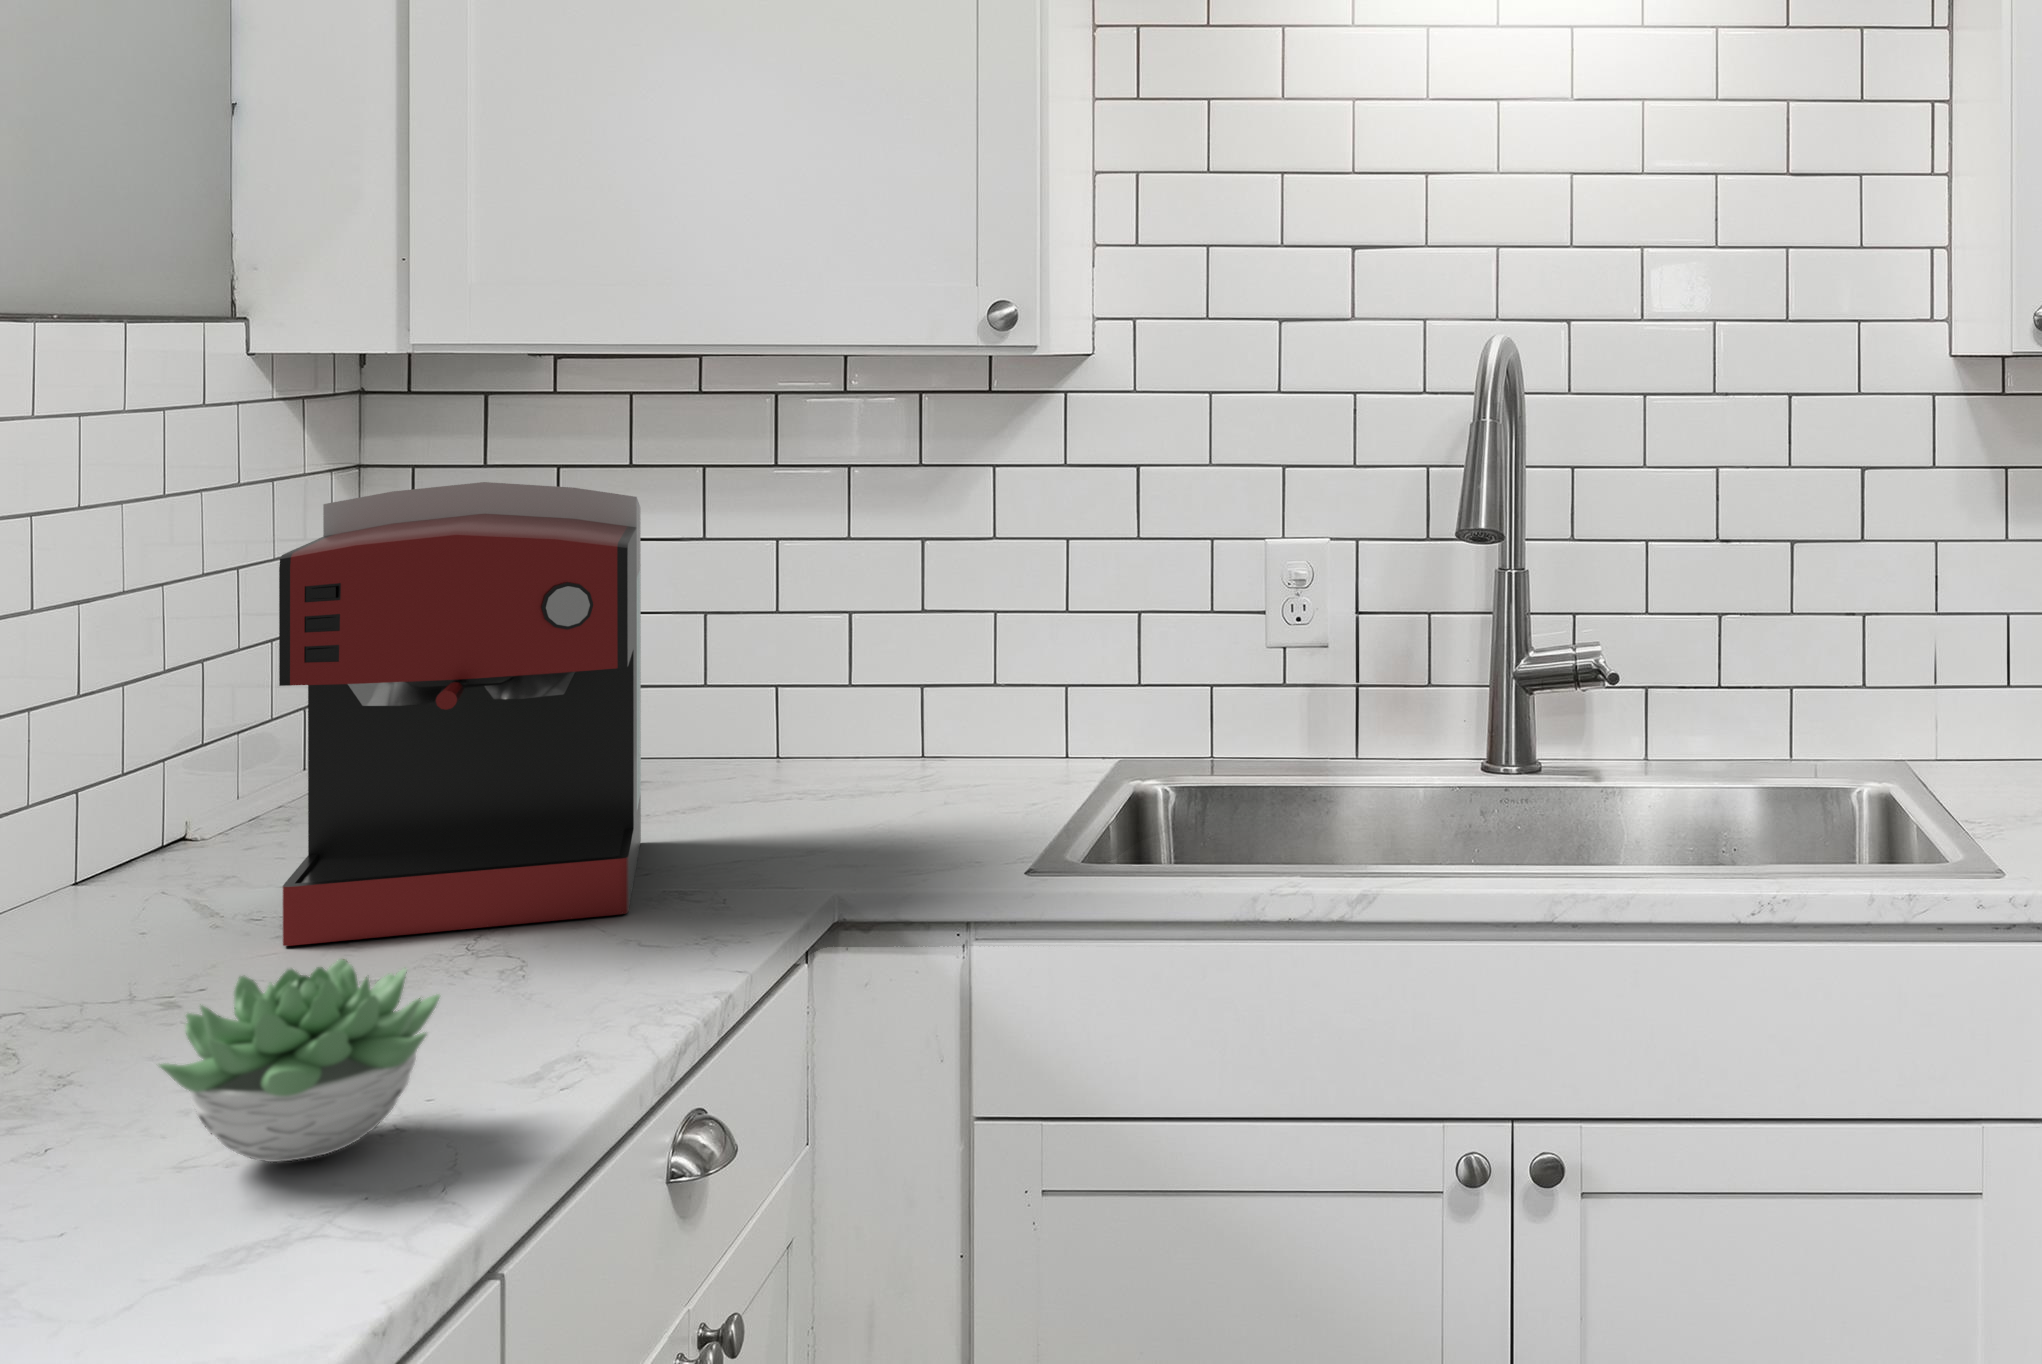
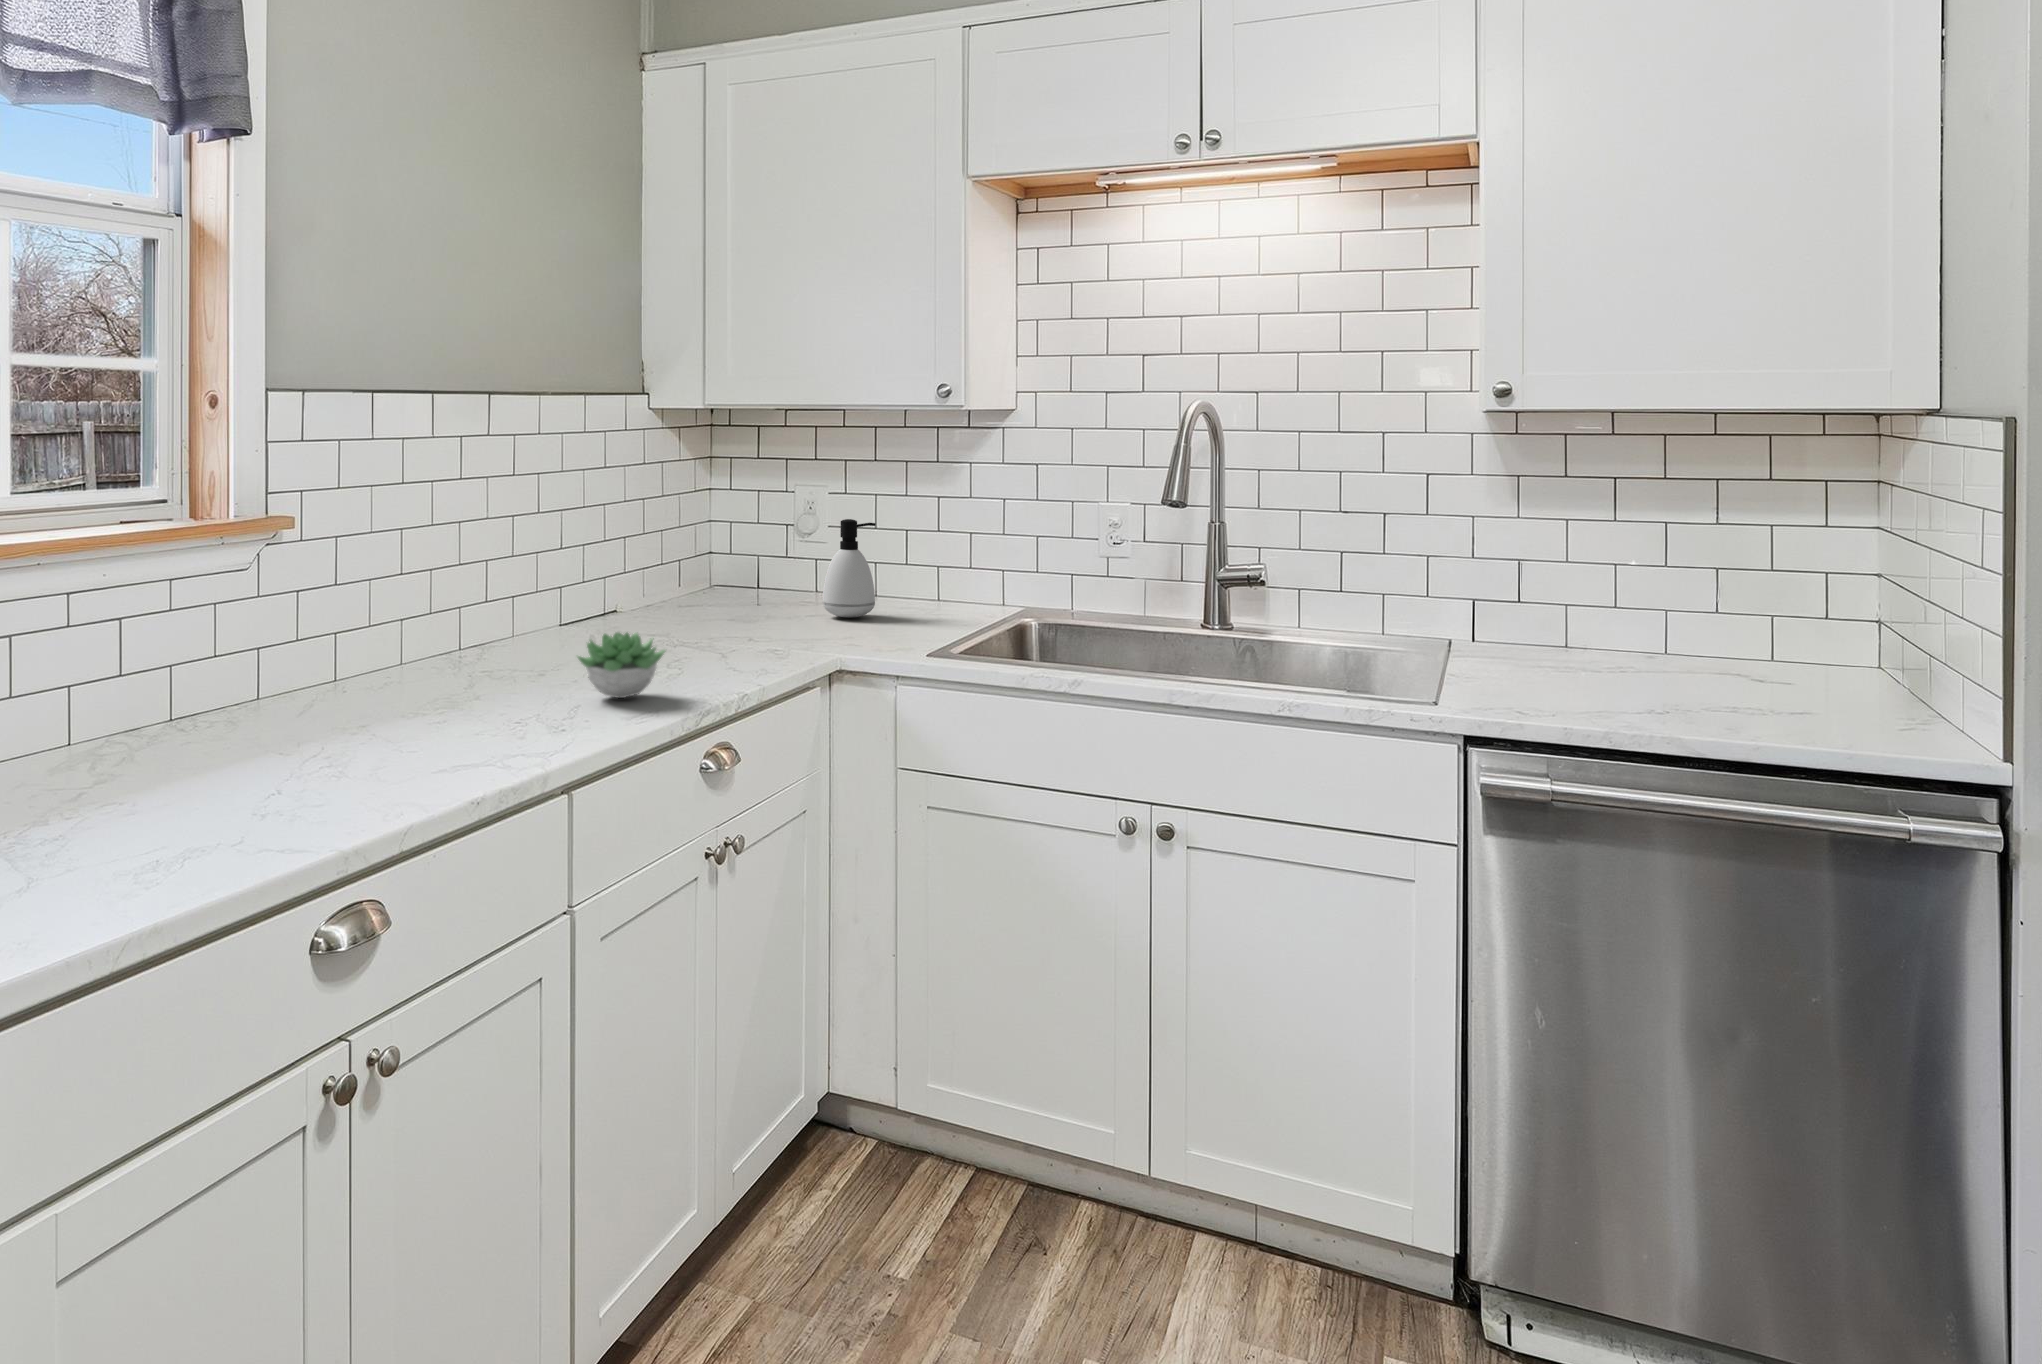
coffee maker: present [279,482,641,946] -> none [642,465,789,649]
soap dispenser: none [698,585,818,796] -> present [823,519,876,617]

